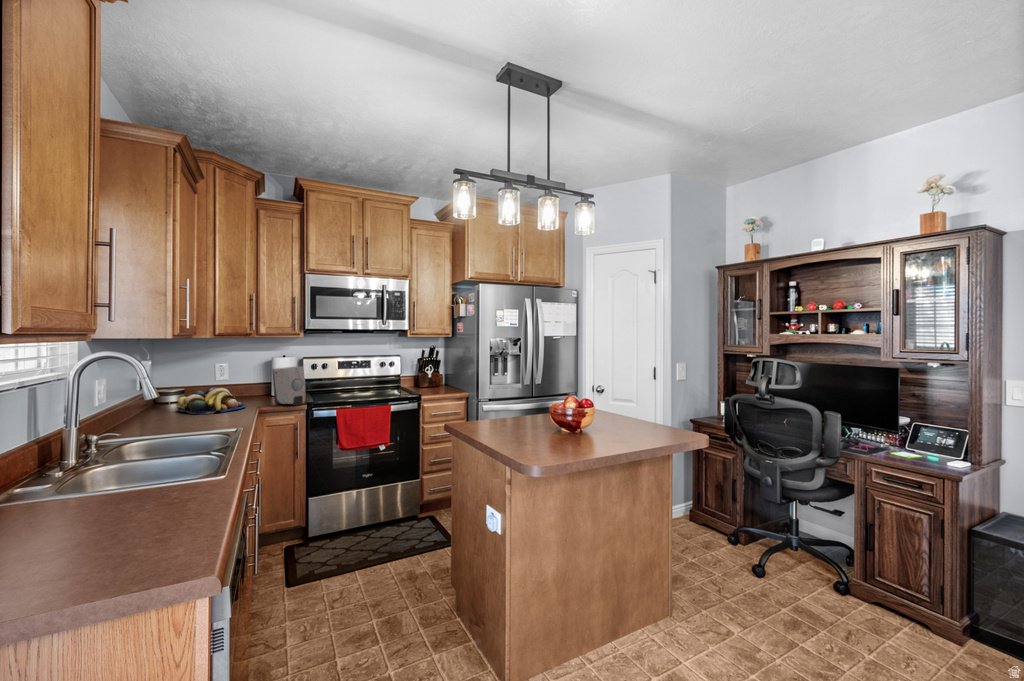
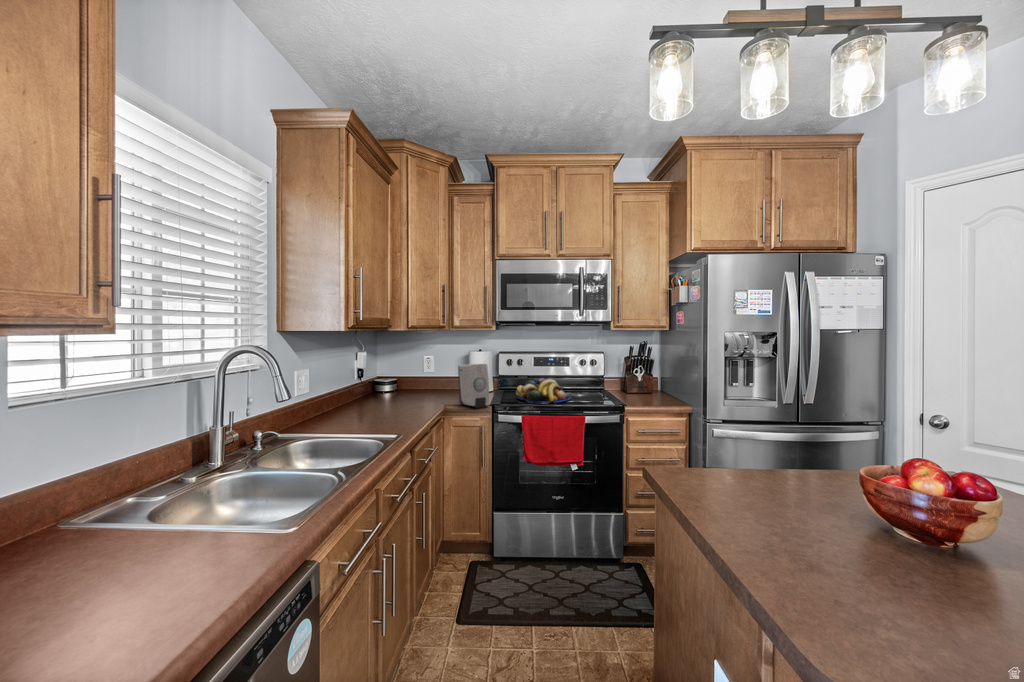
fruit bowl: present [177,388,246,414] -> present [516,378,570,404]

